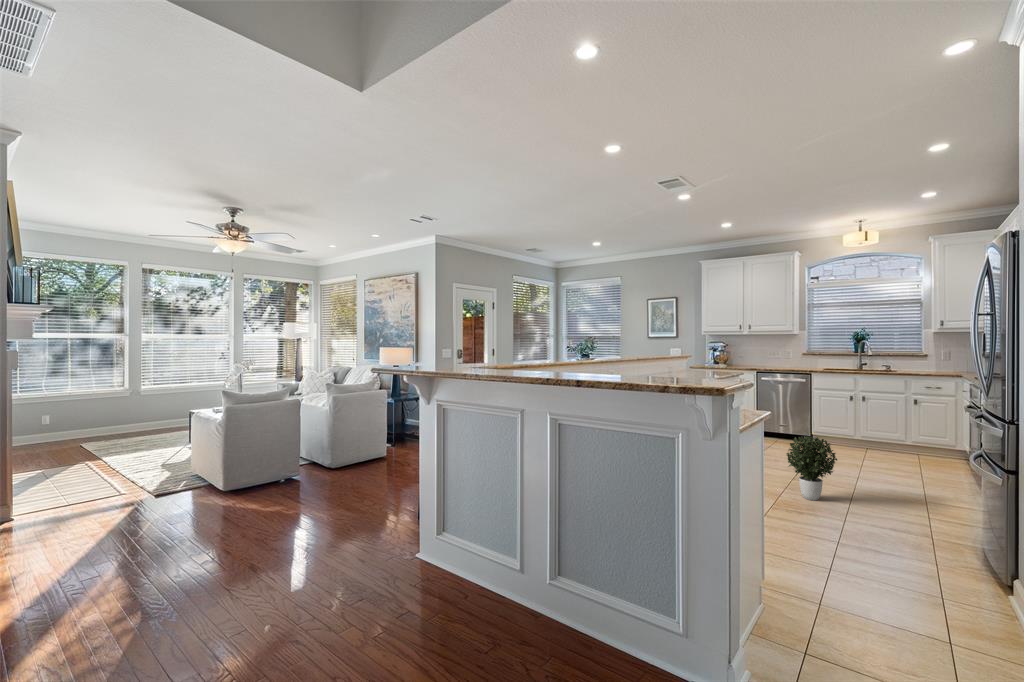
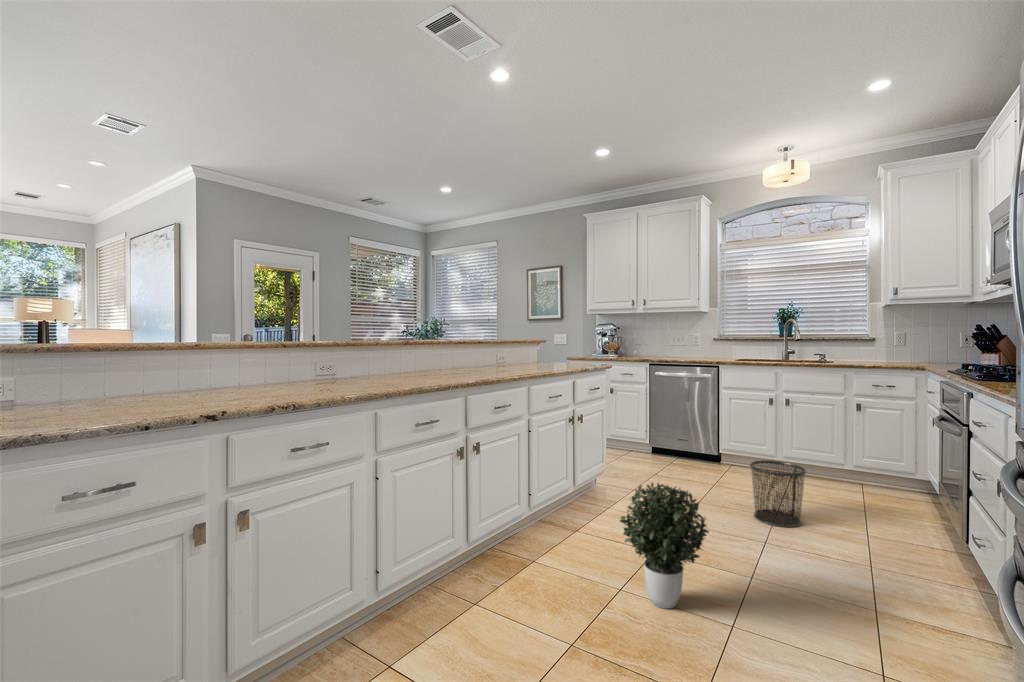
waste bin: none [845,434,883,473] -> present [750,461,806,527]

